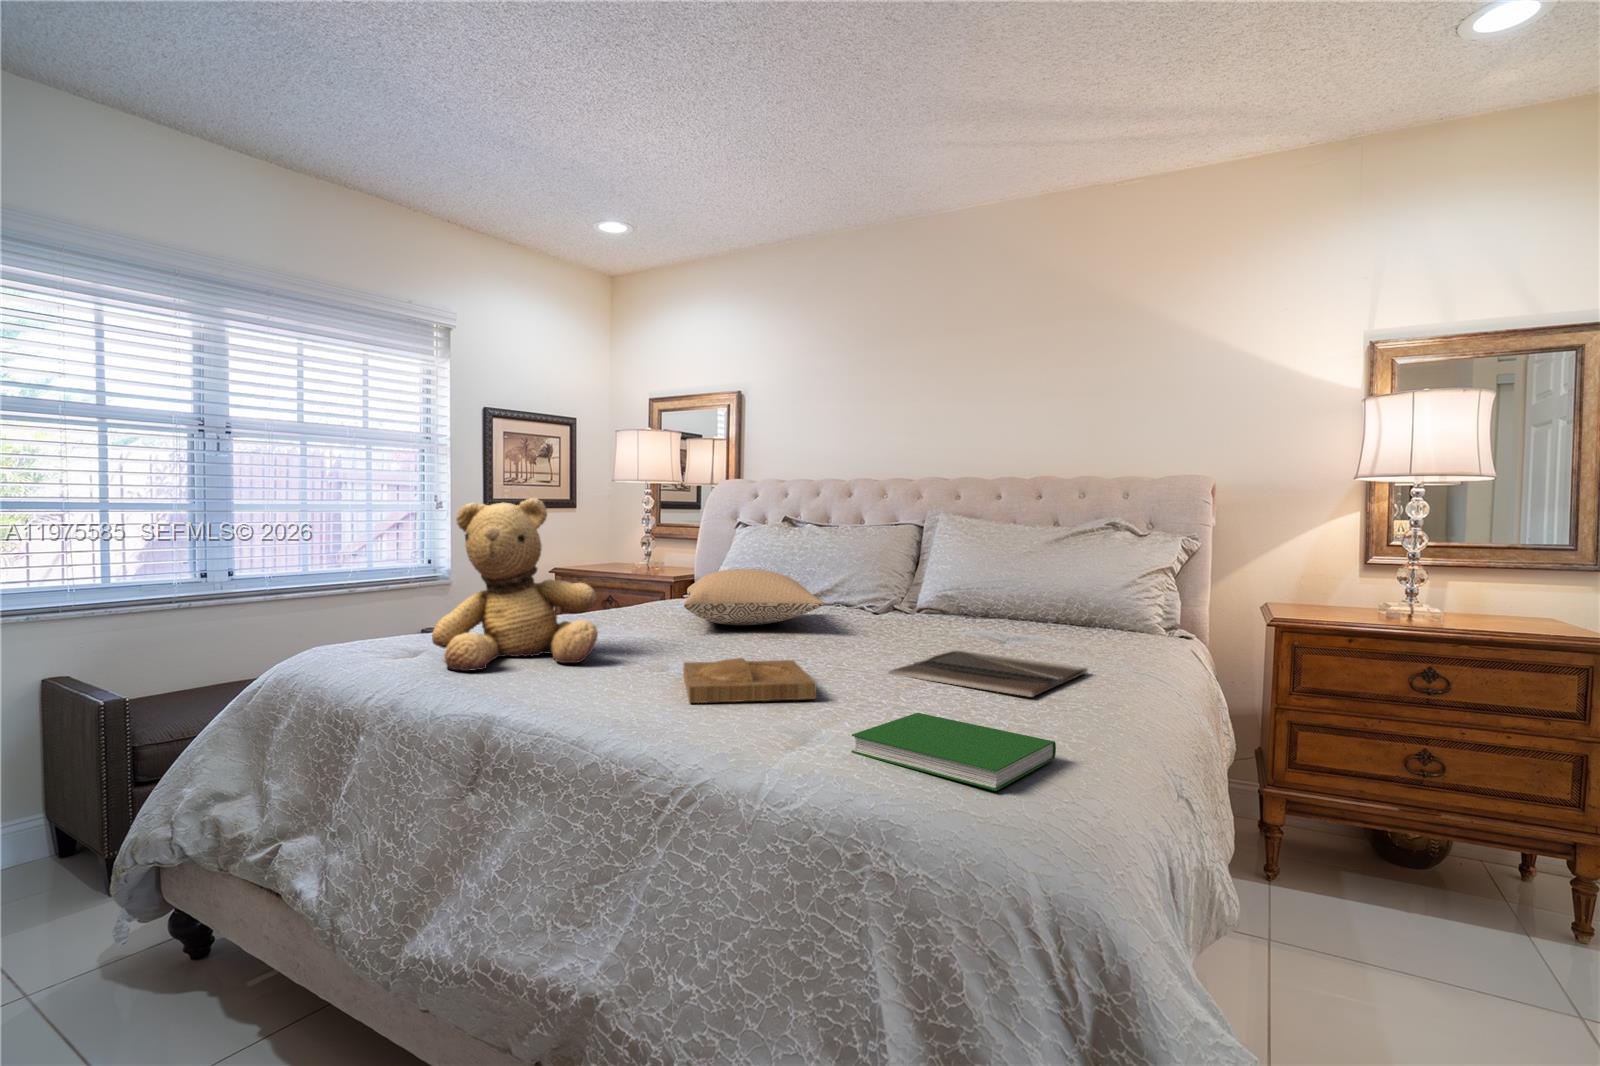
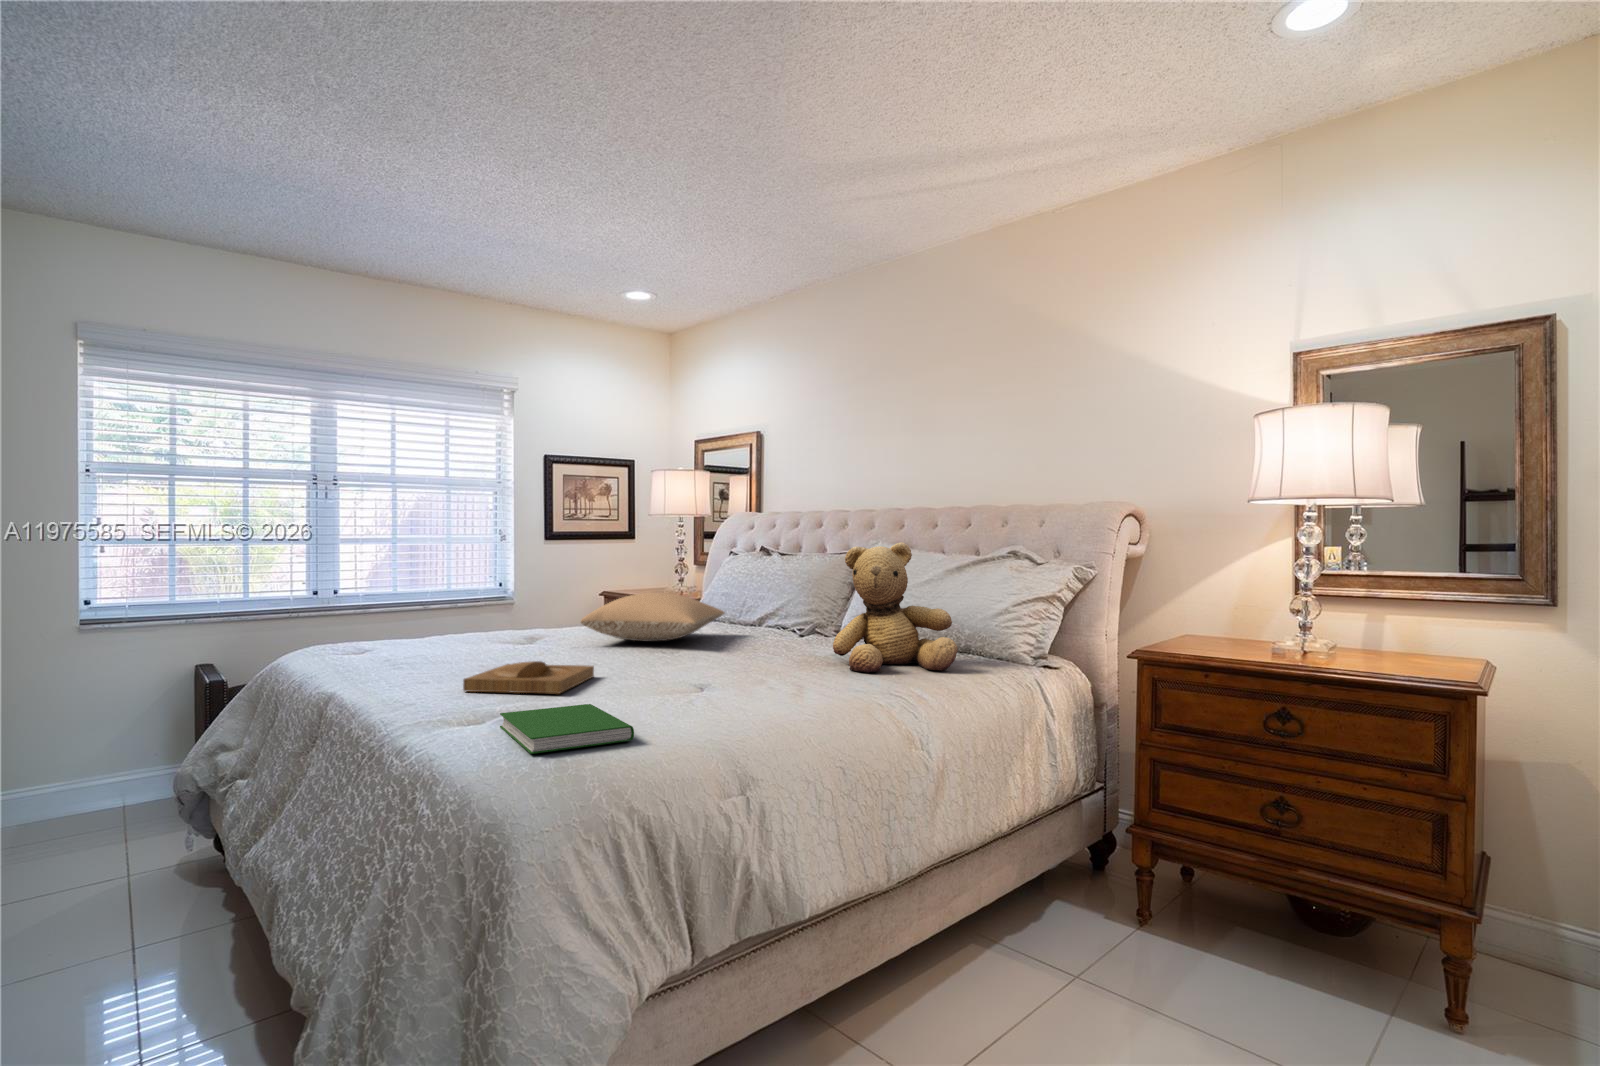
teddy bear: present [432,498,598,671] -> present [833,542,958,673]
laptop: present [888,650,1088,697] -> none [674,666,851,702]

